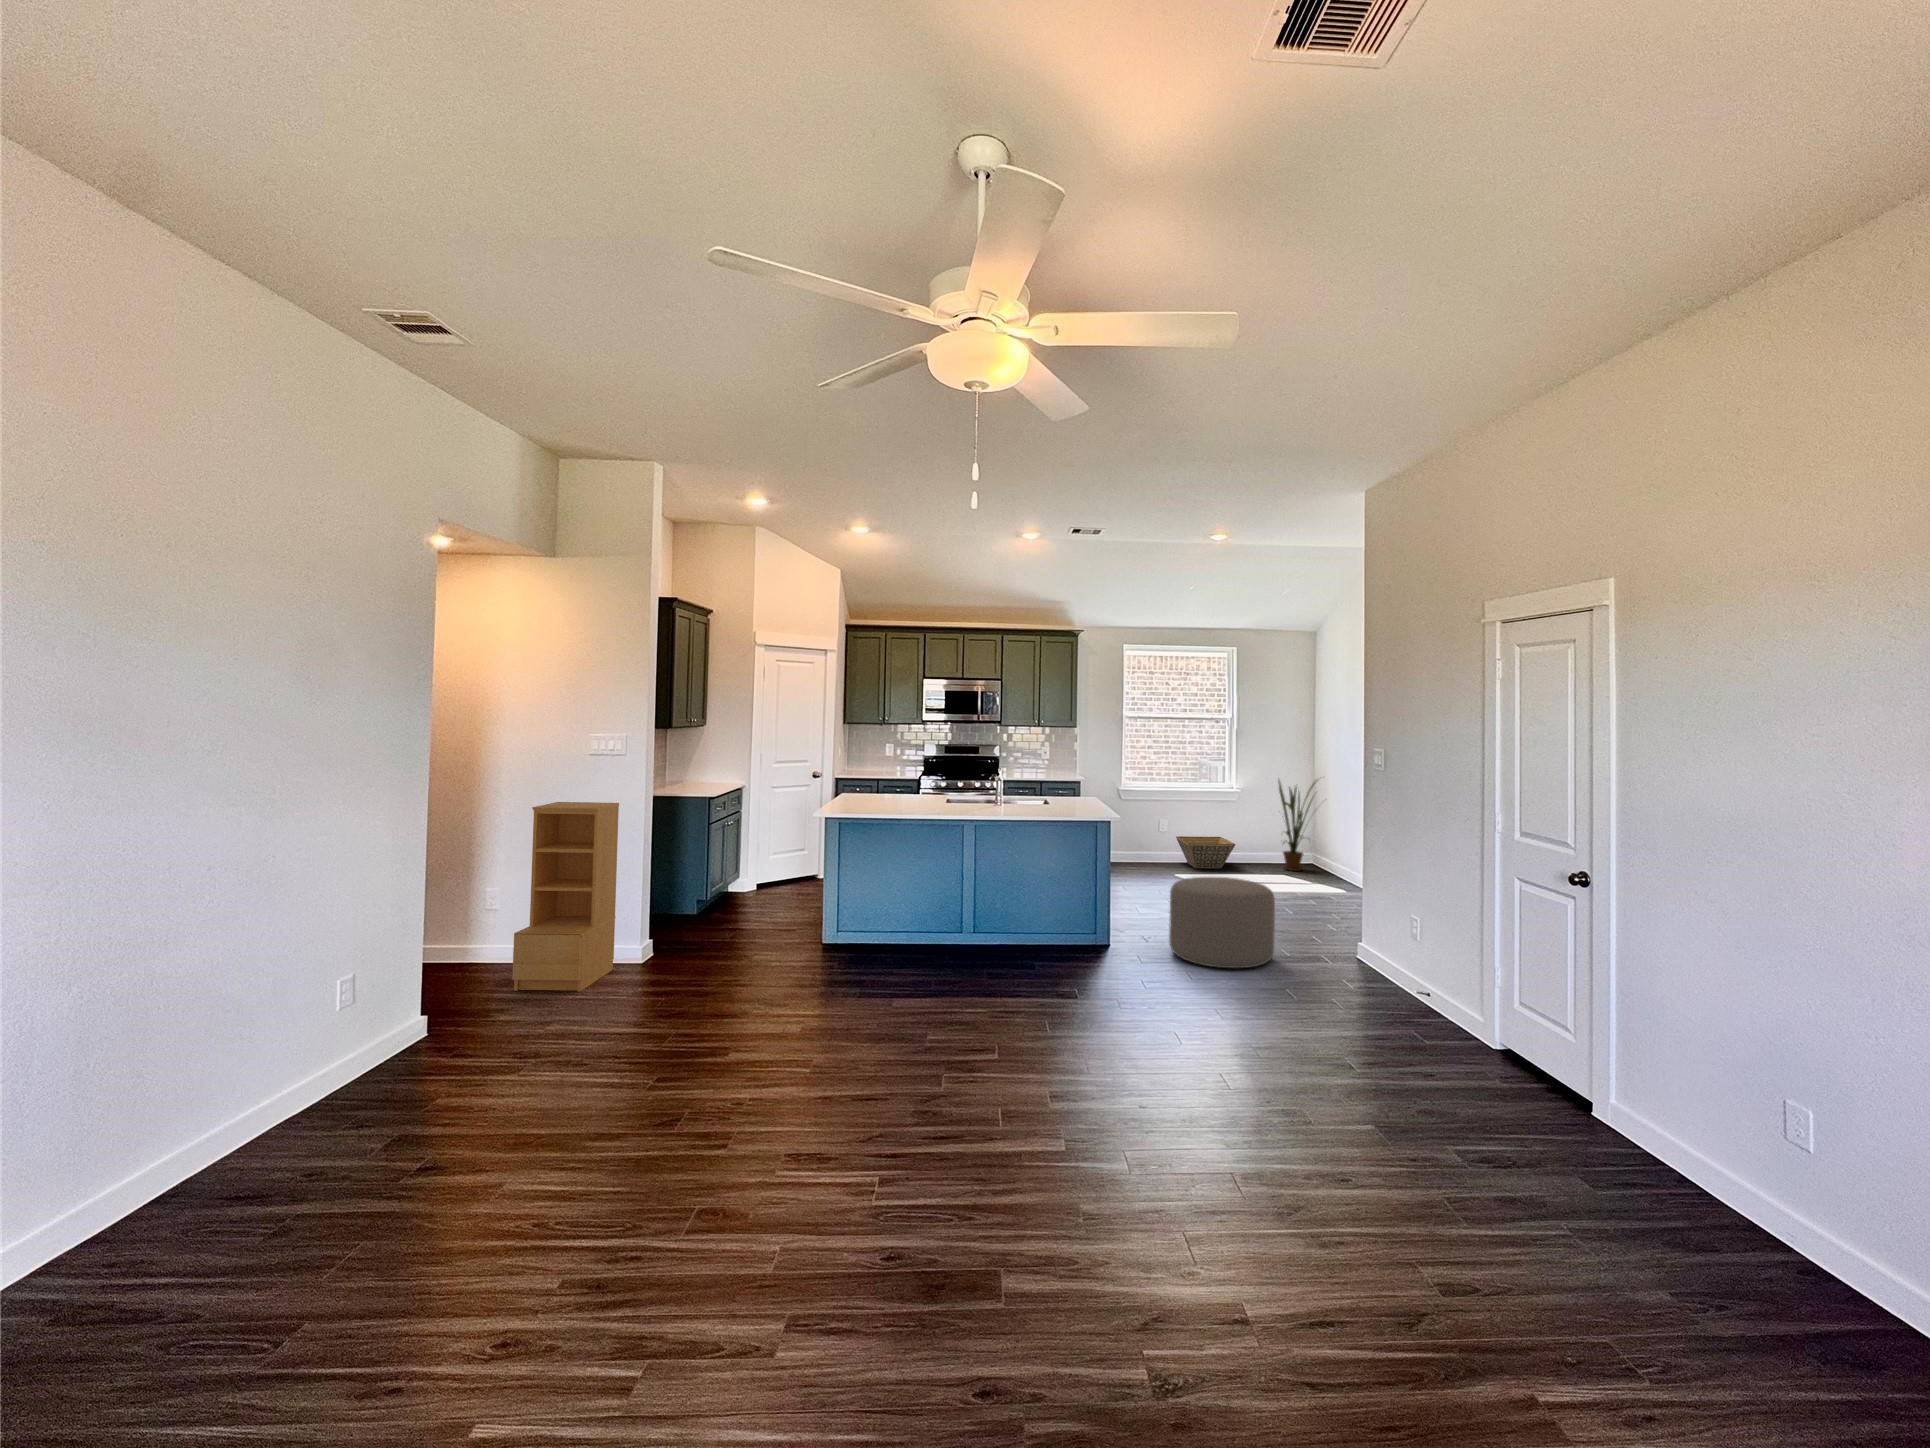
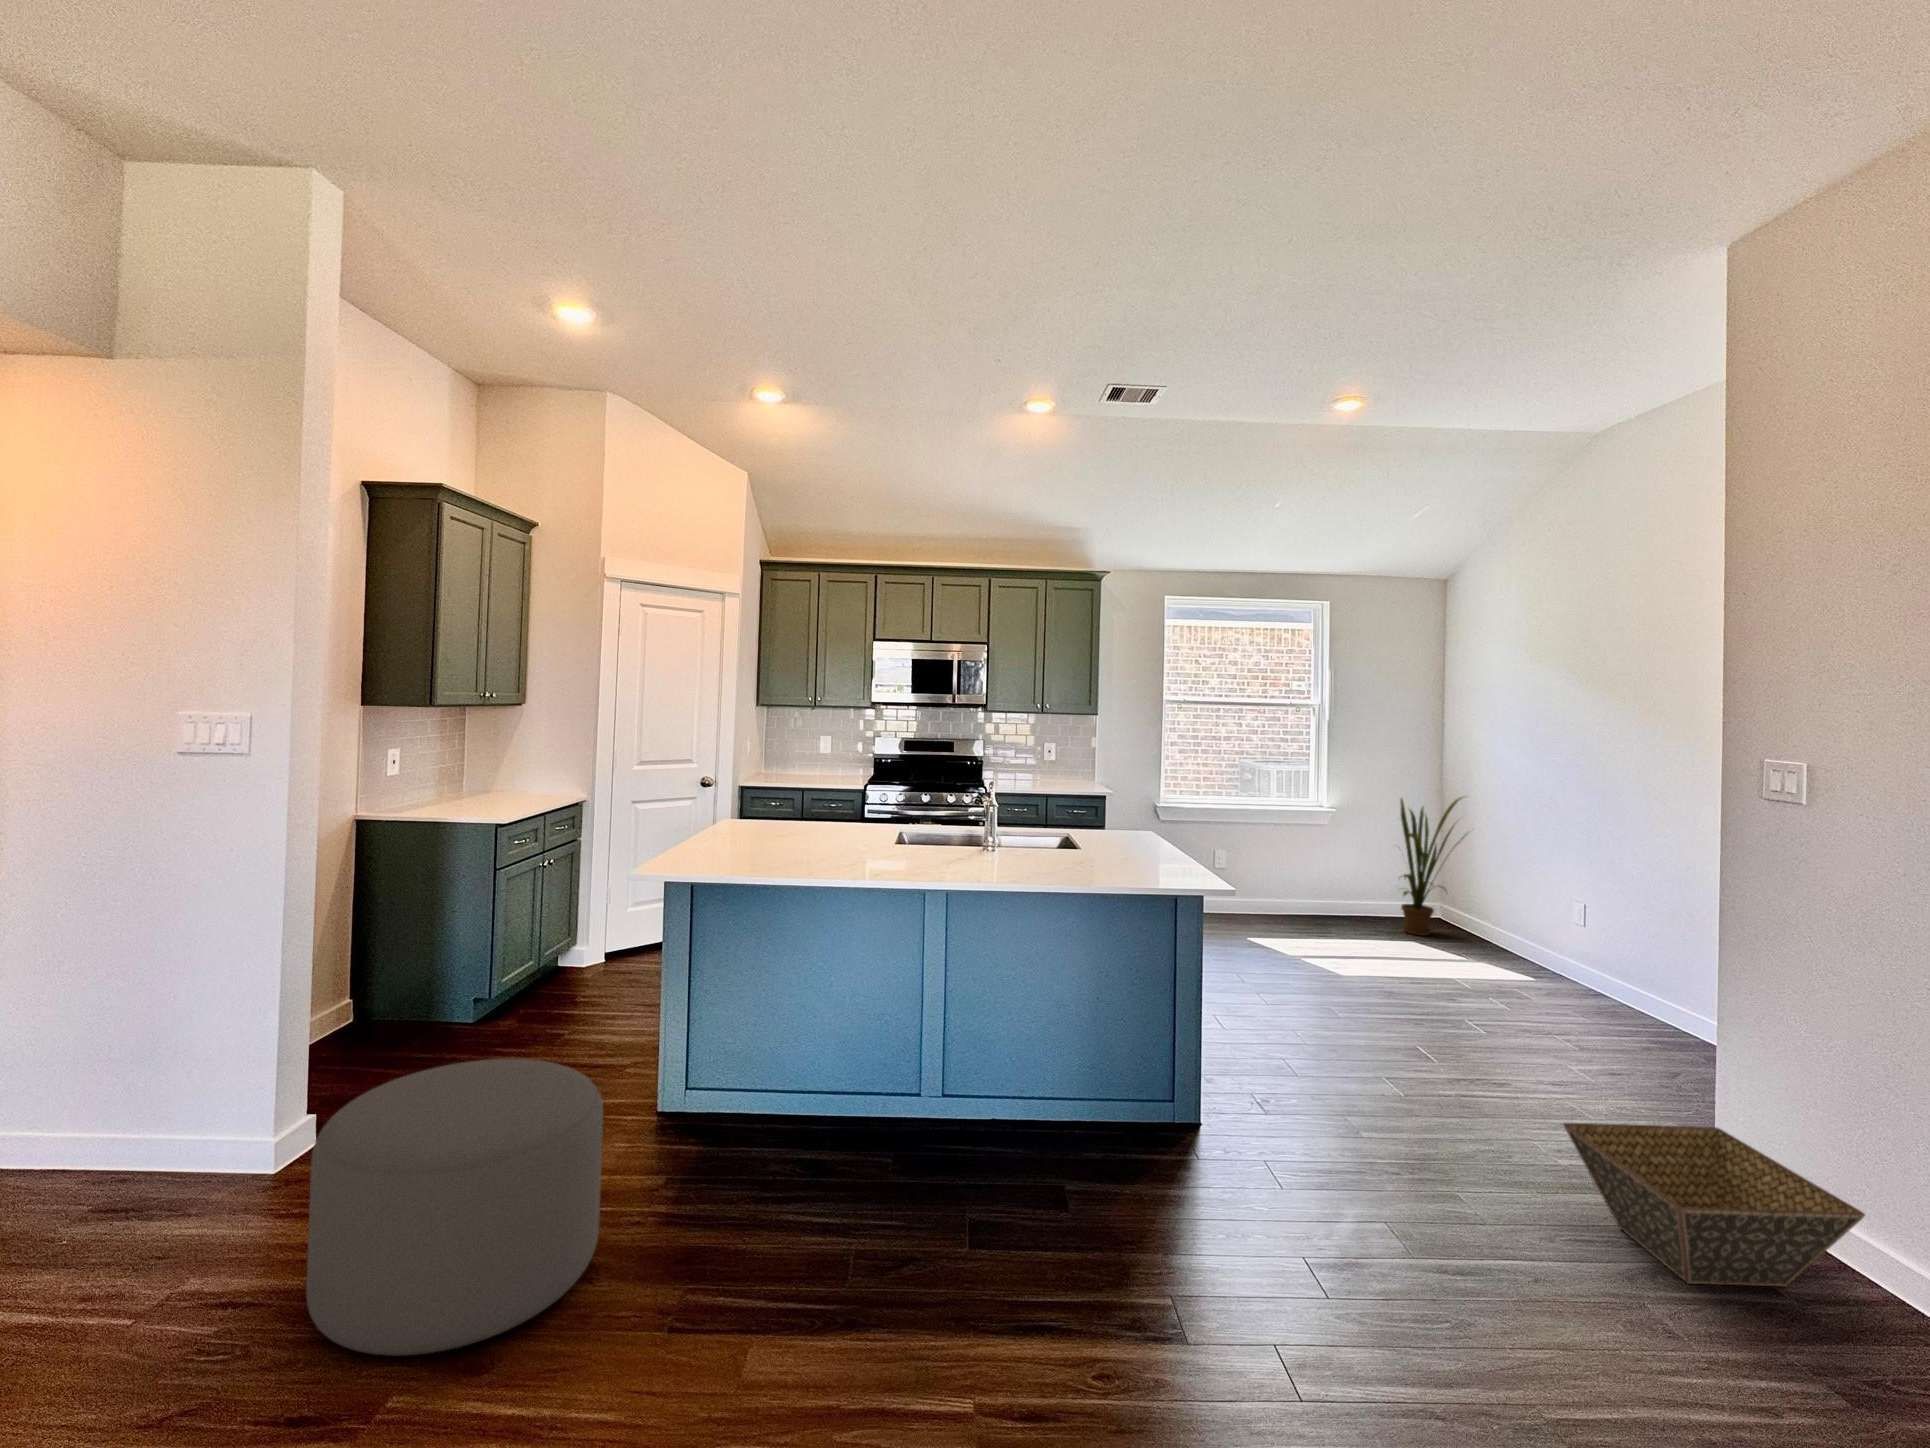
bookshelf: present [512,802,619,992] -> none [22,849,280,1240]
basket: present [1176,836,1235,868] -> present [1564,1123,1865,1287]
ottoman: present [1169,877,1275,968] -> present [306,1059,603,1356]

